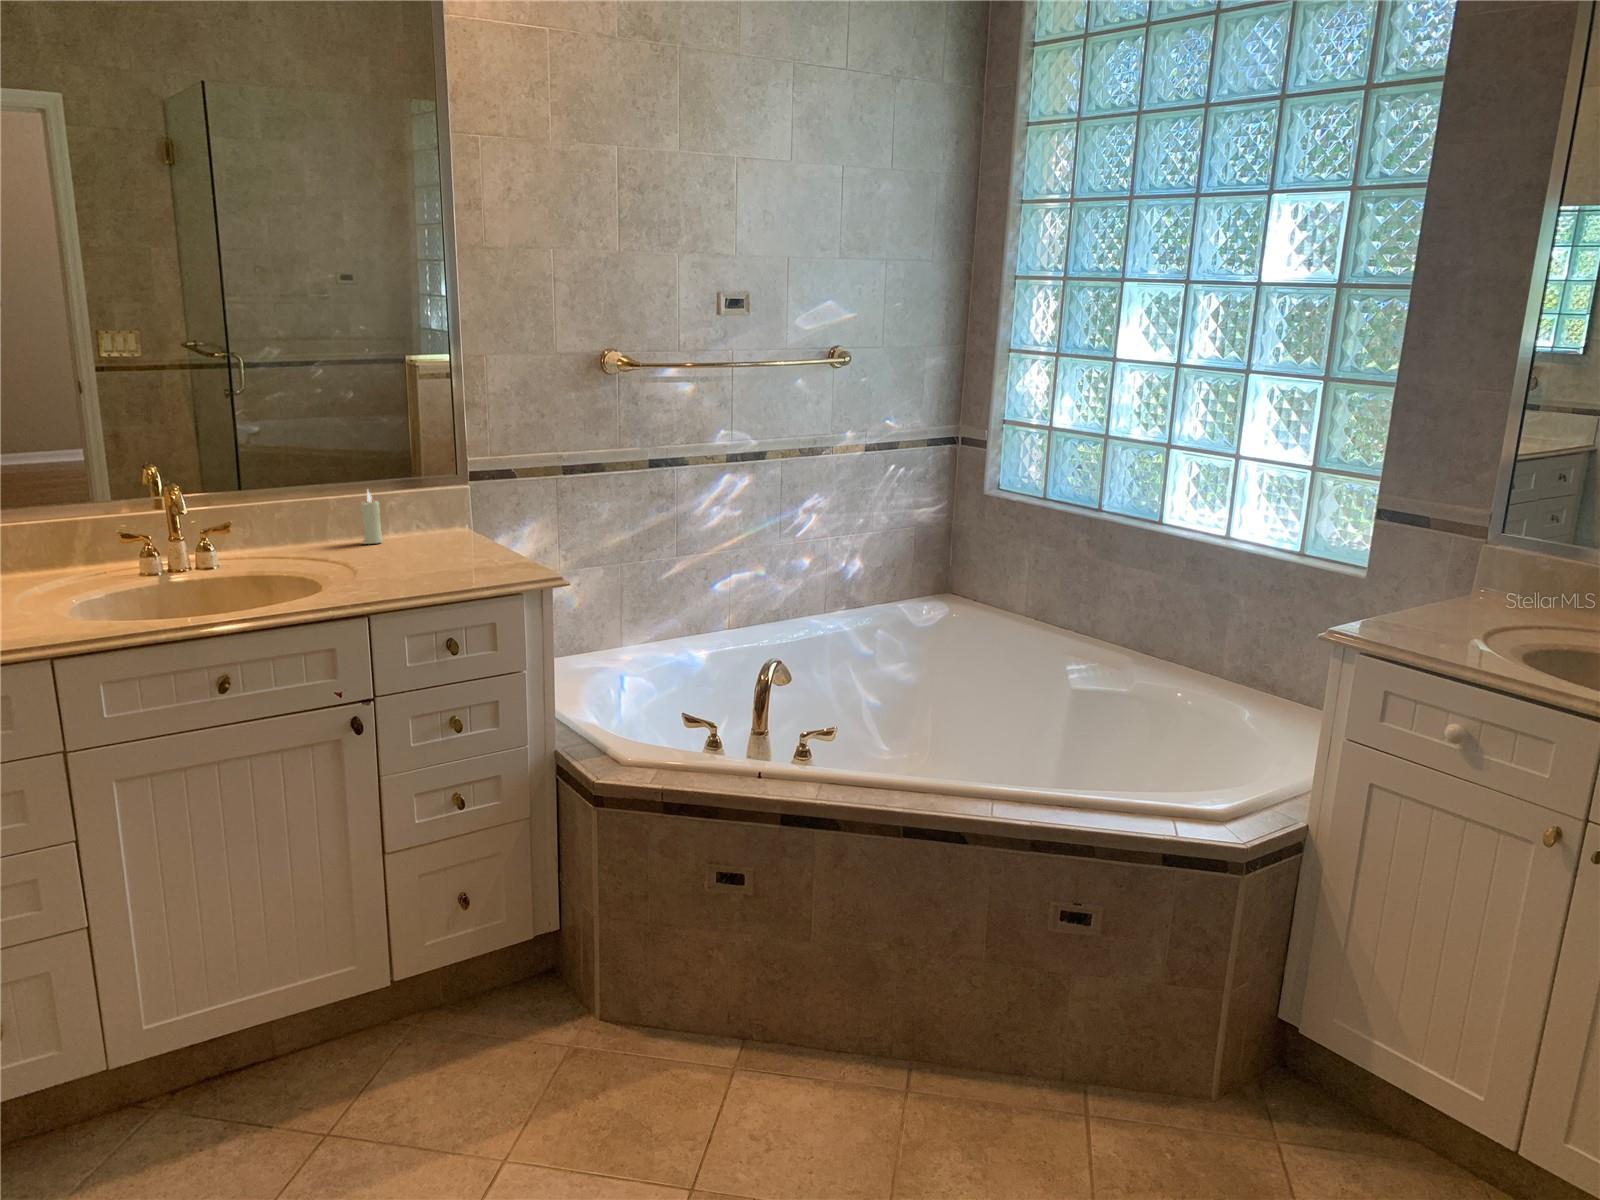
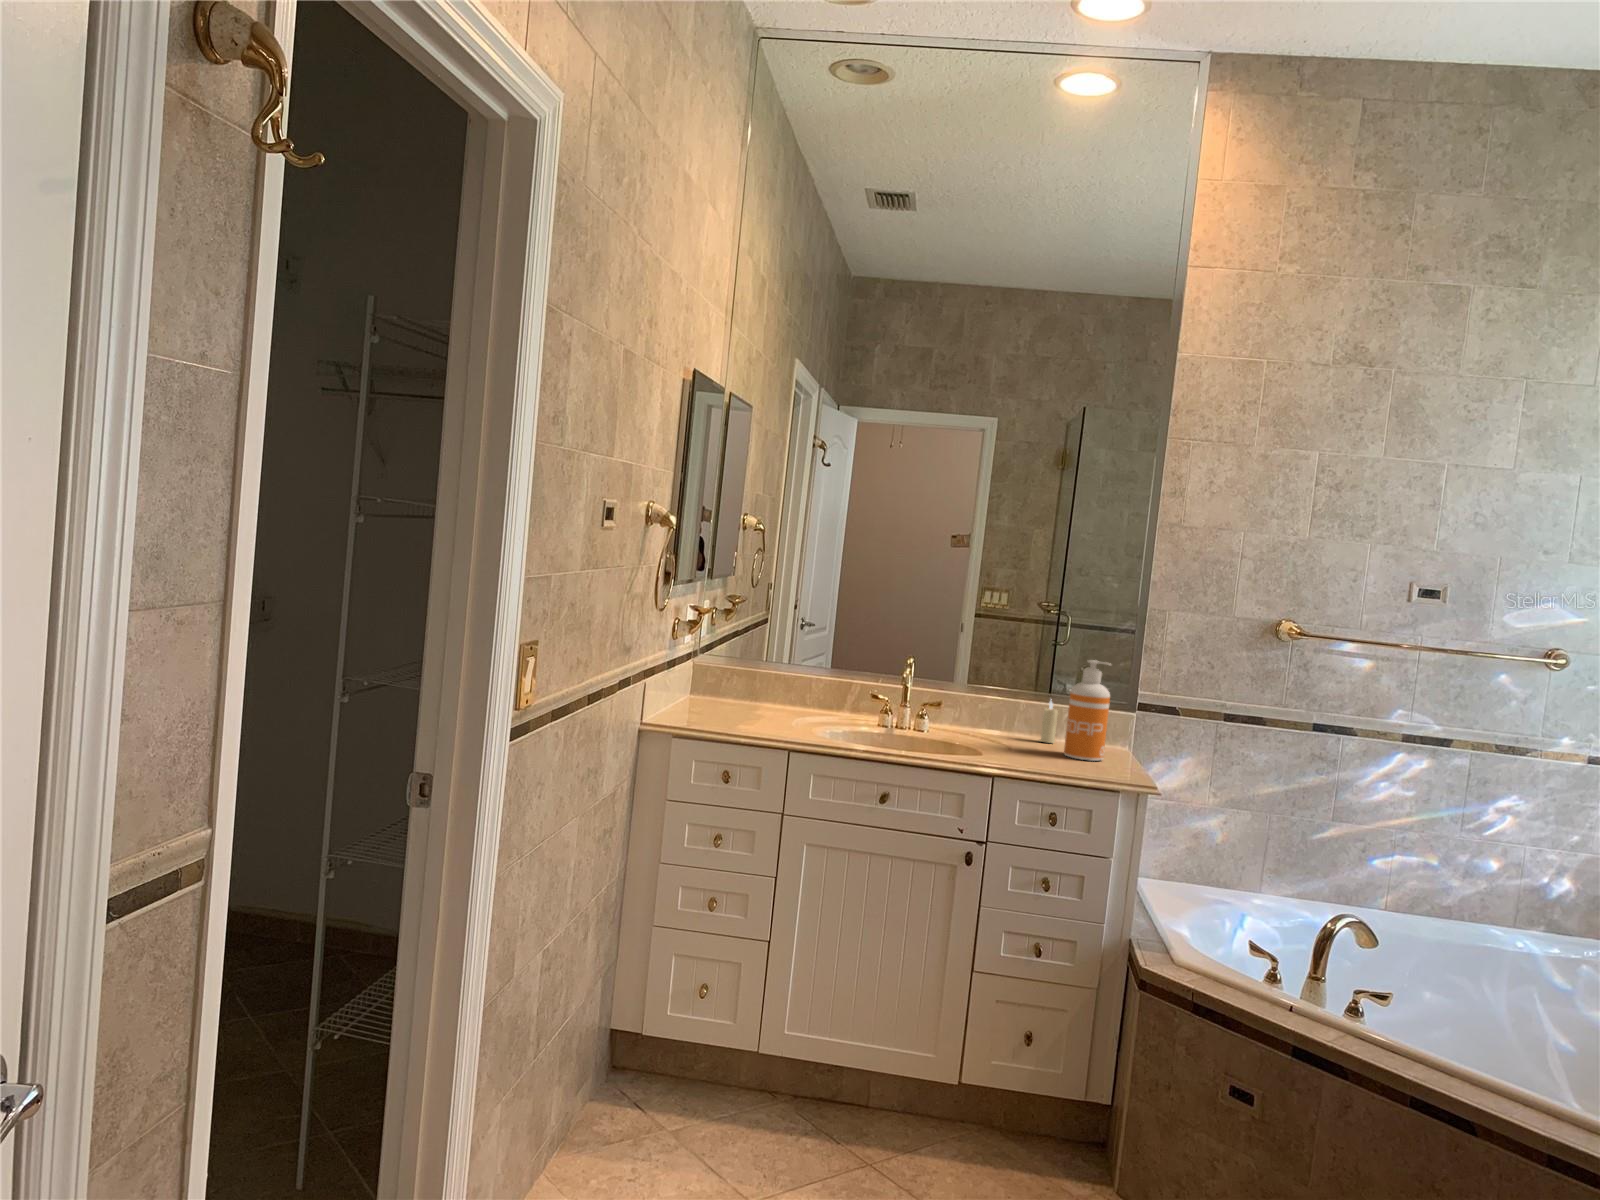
soap dispenser: none [405,435,460,559] -> present [1064,660,1111,761]

